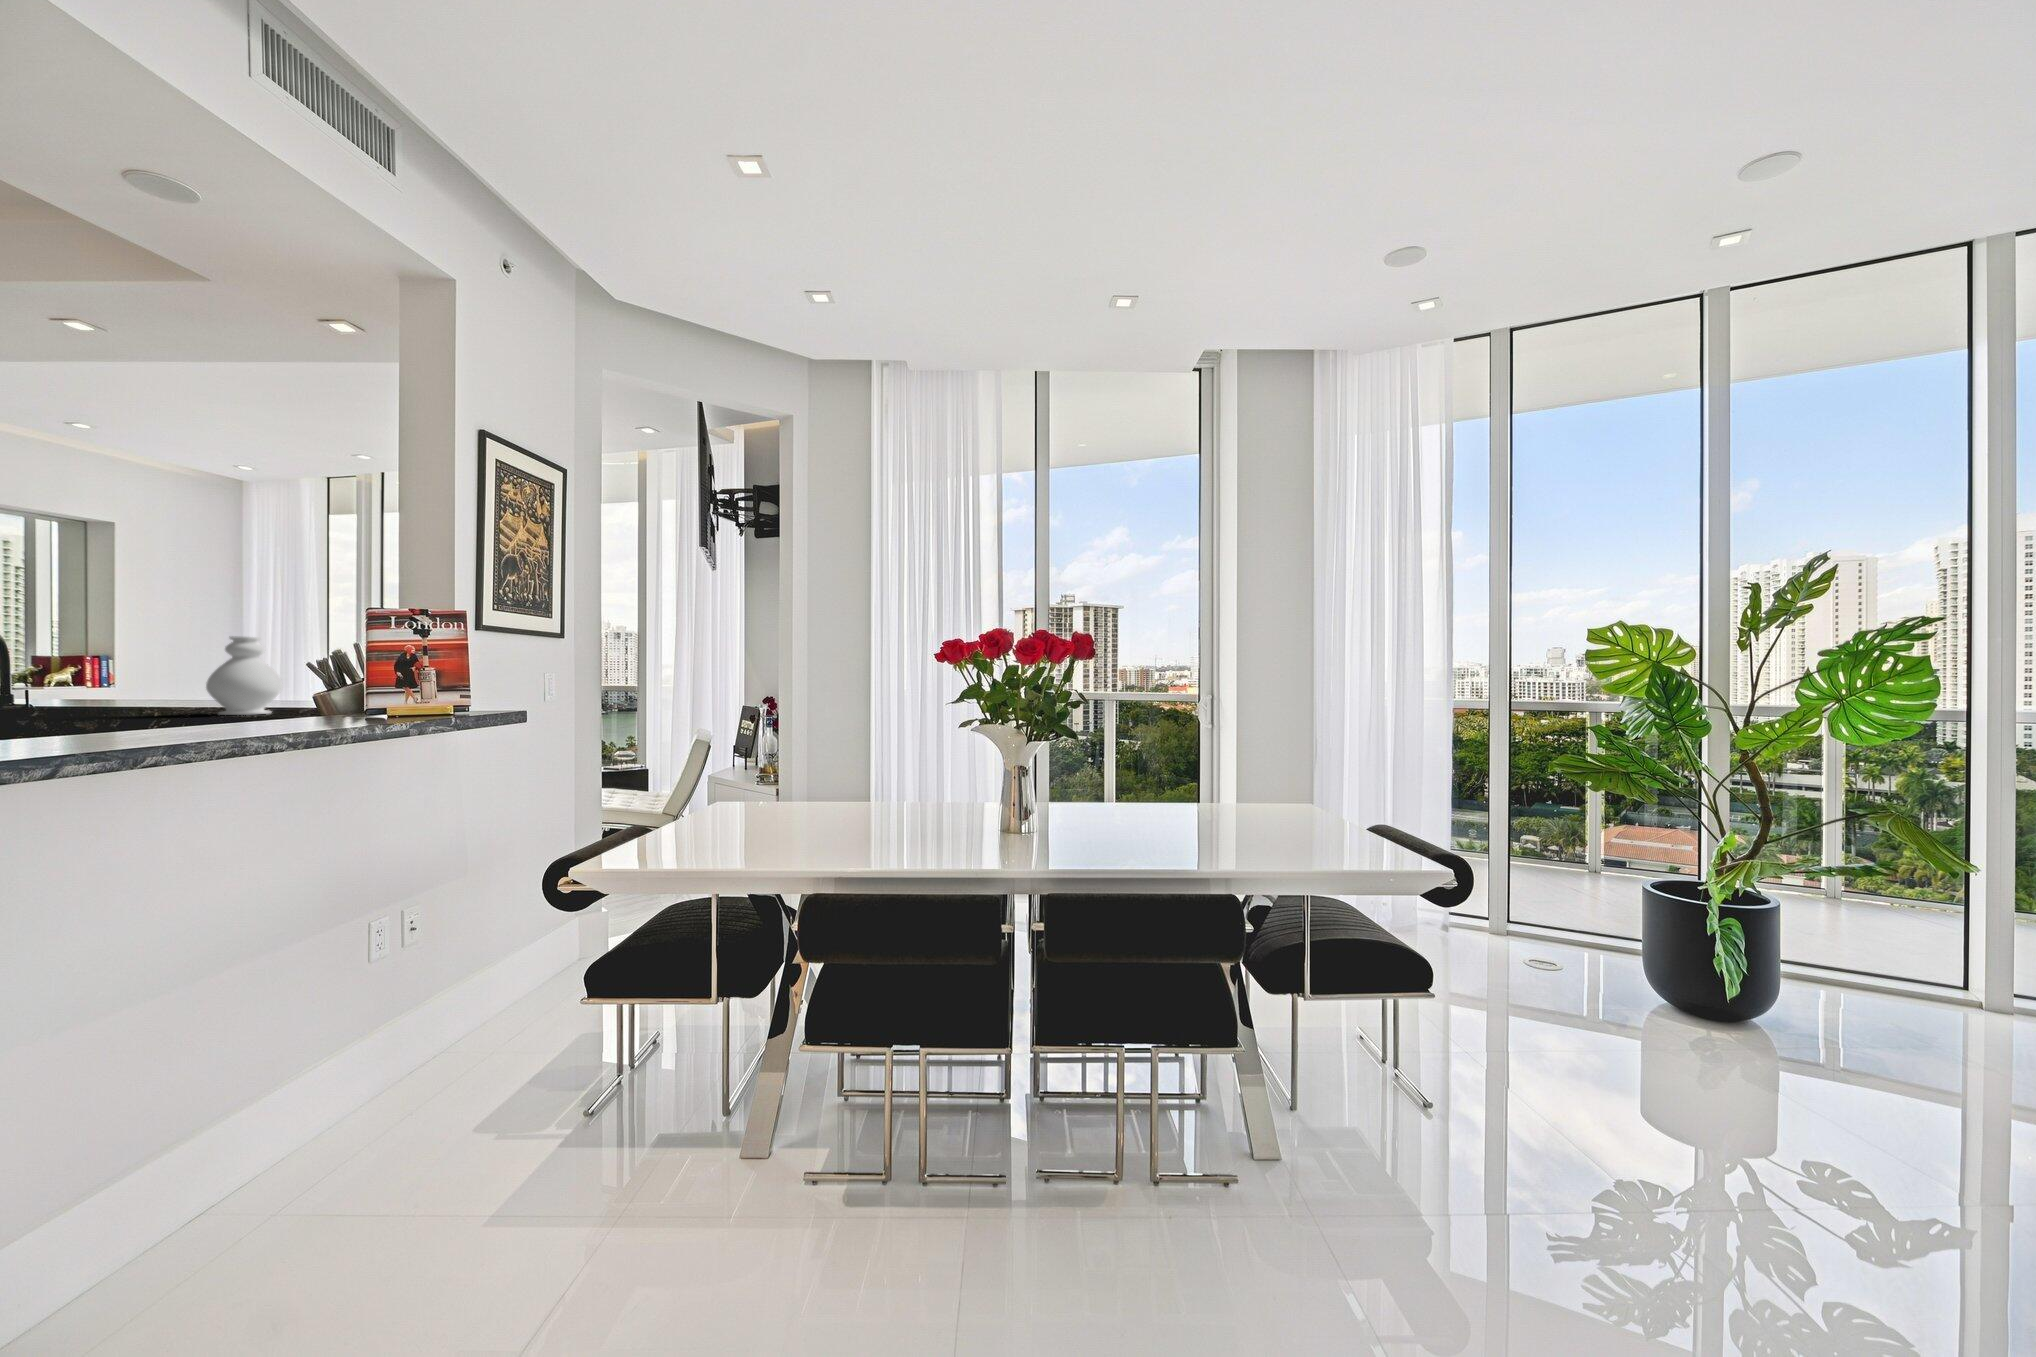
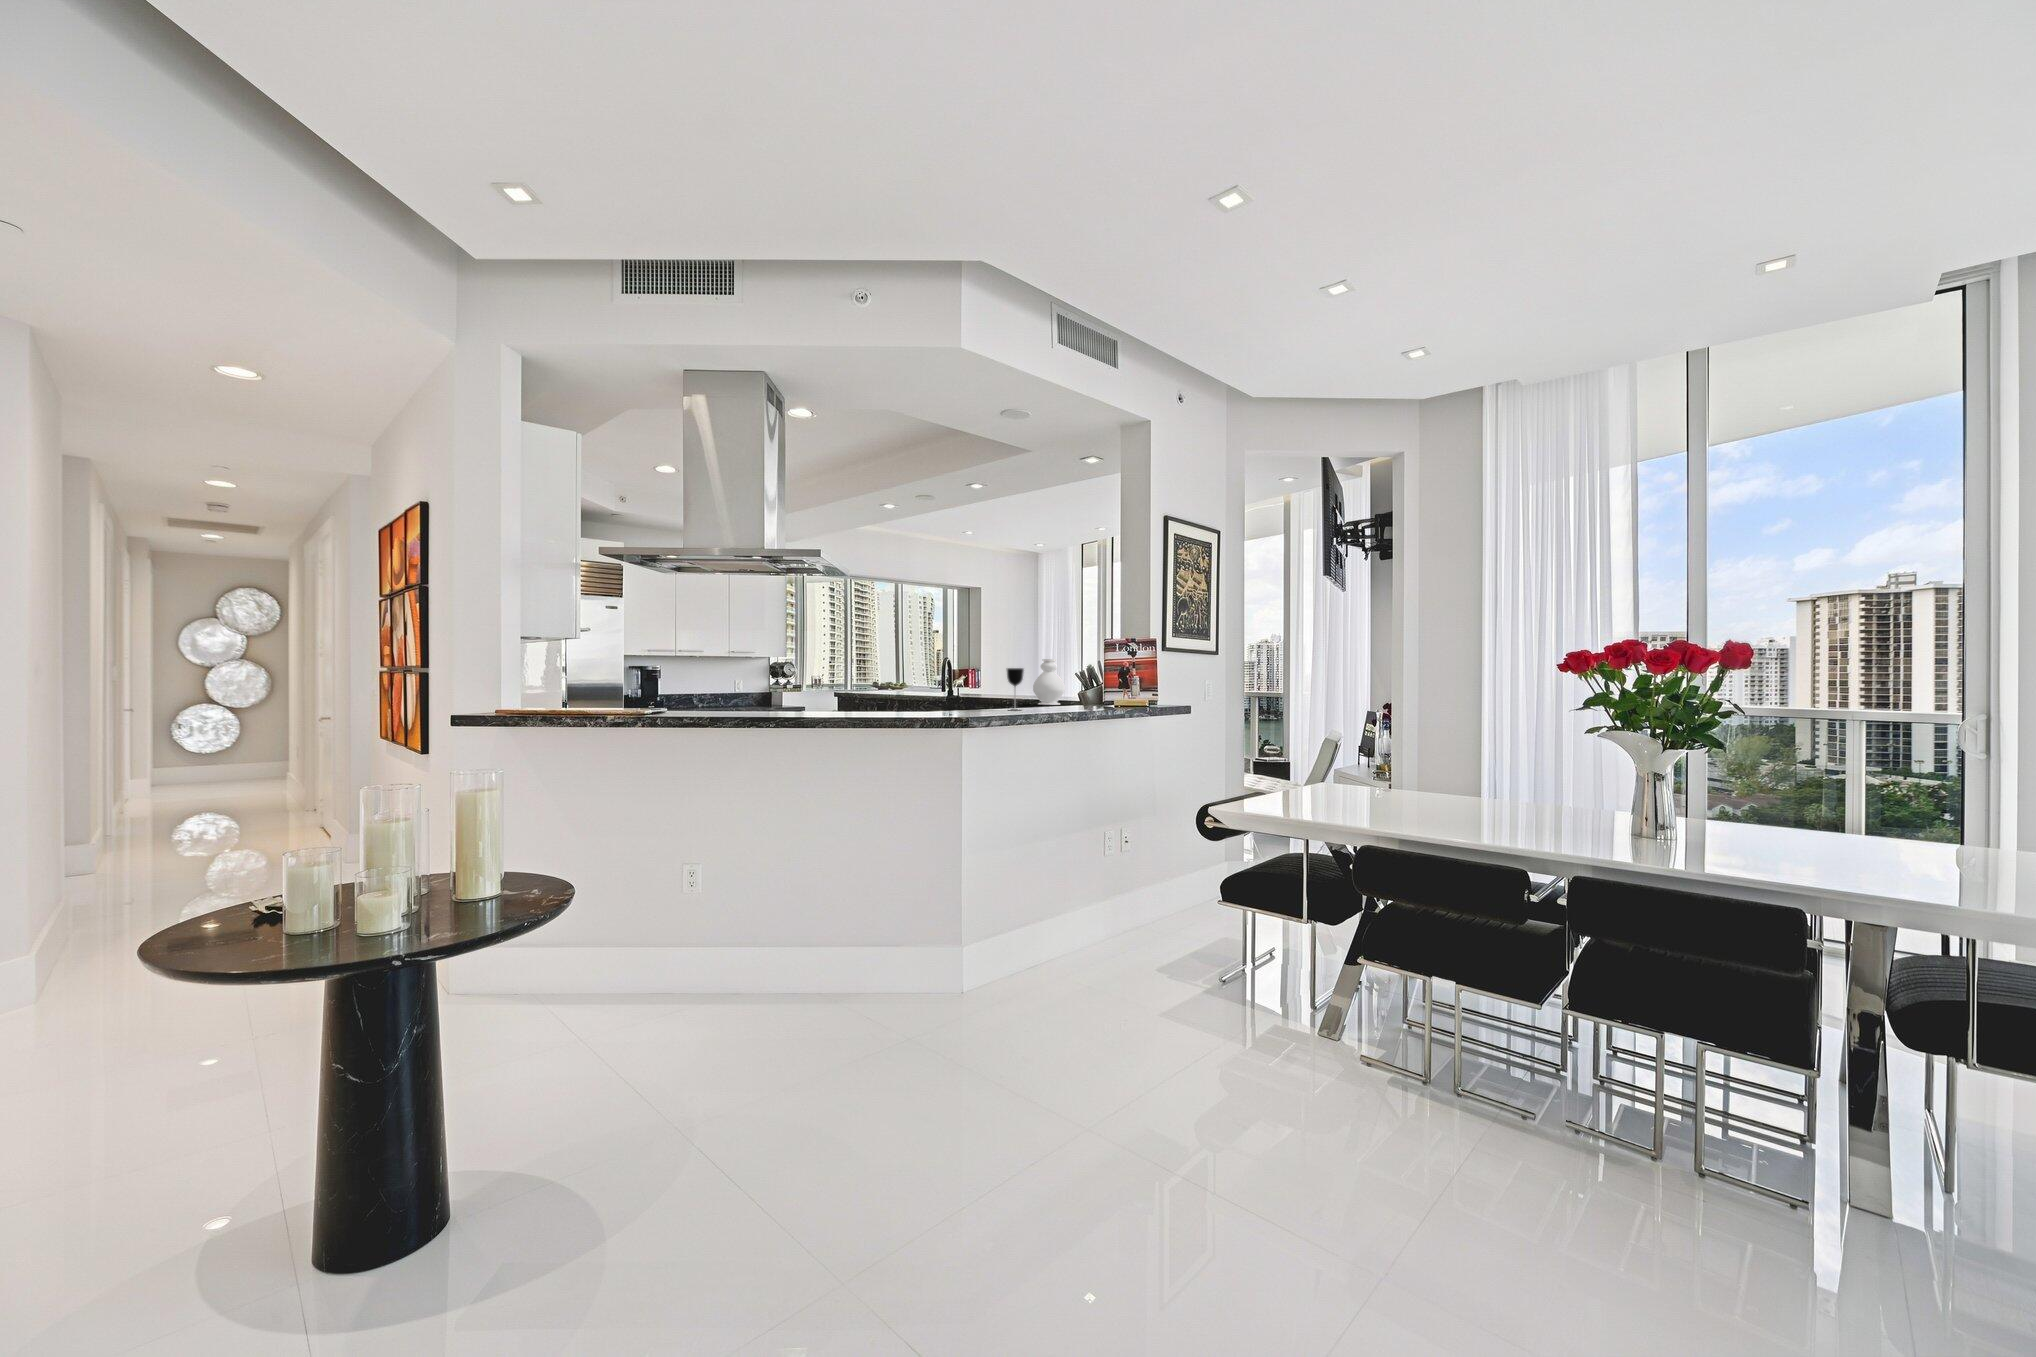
wine glass: none [121,651,170,732] -> present [1007,668,1024,710]

